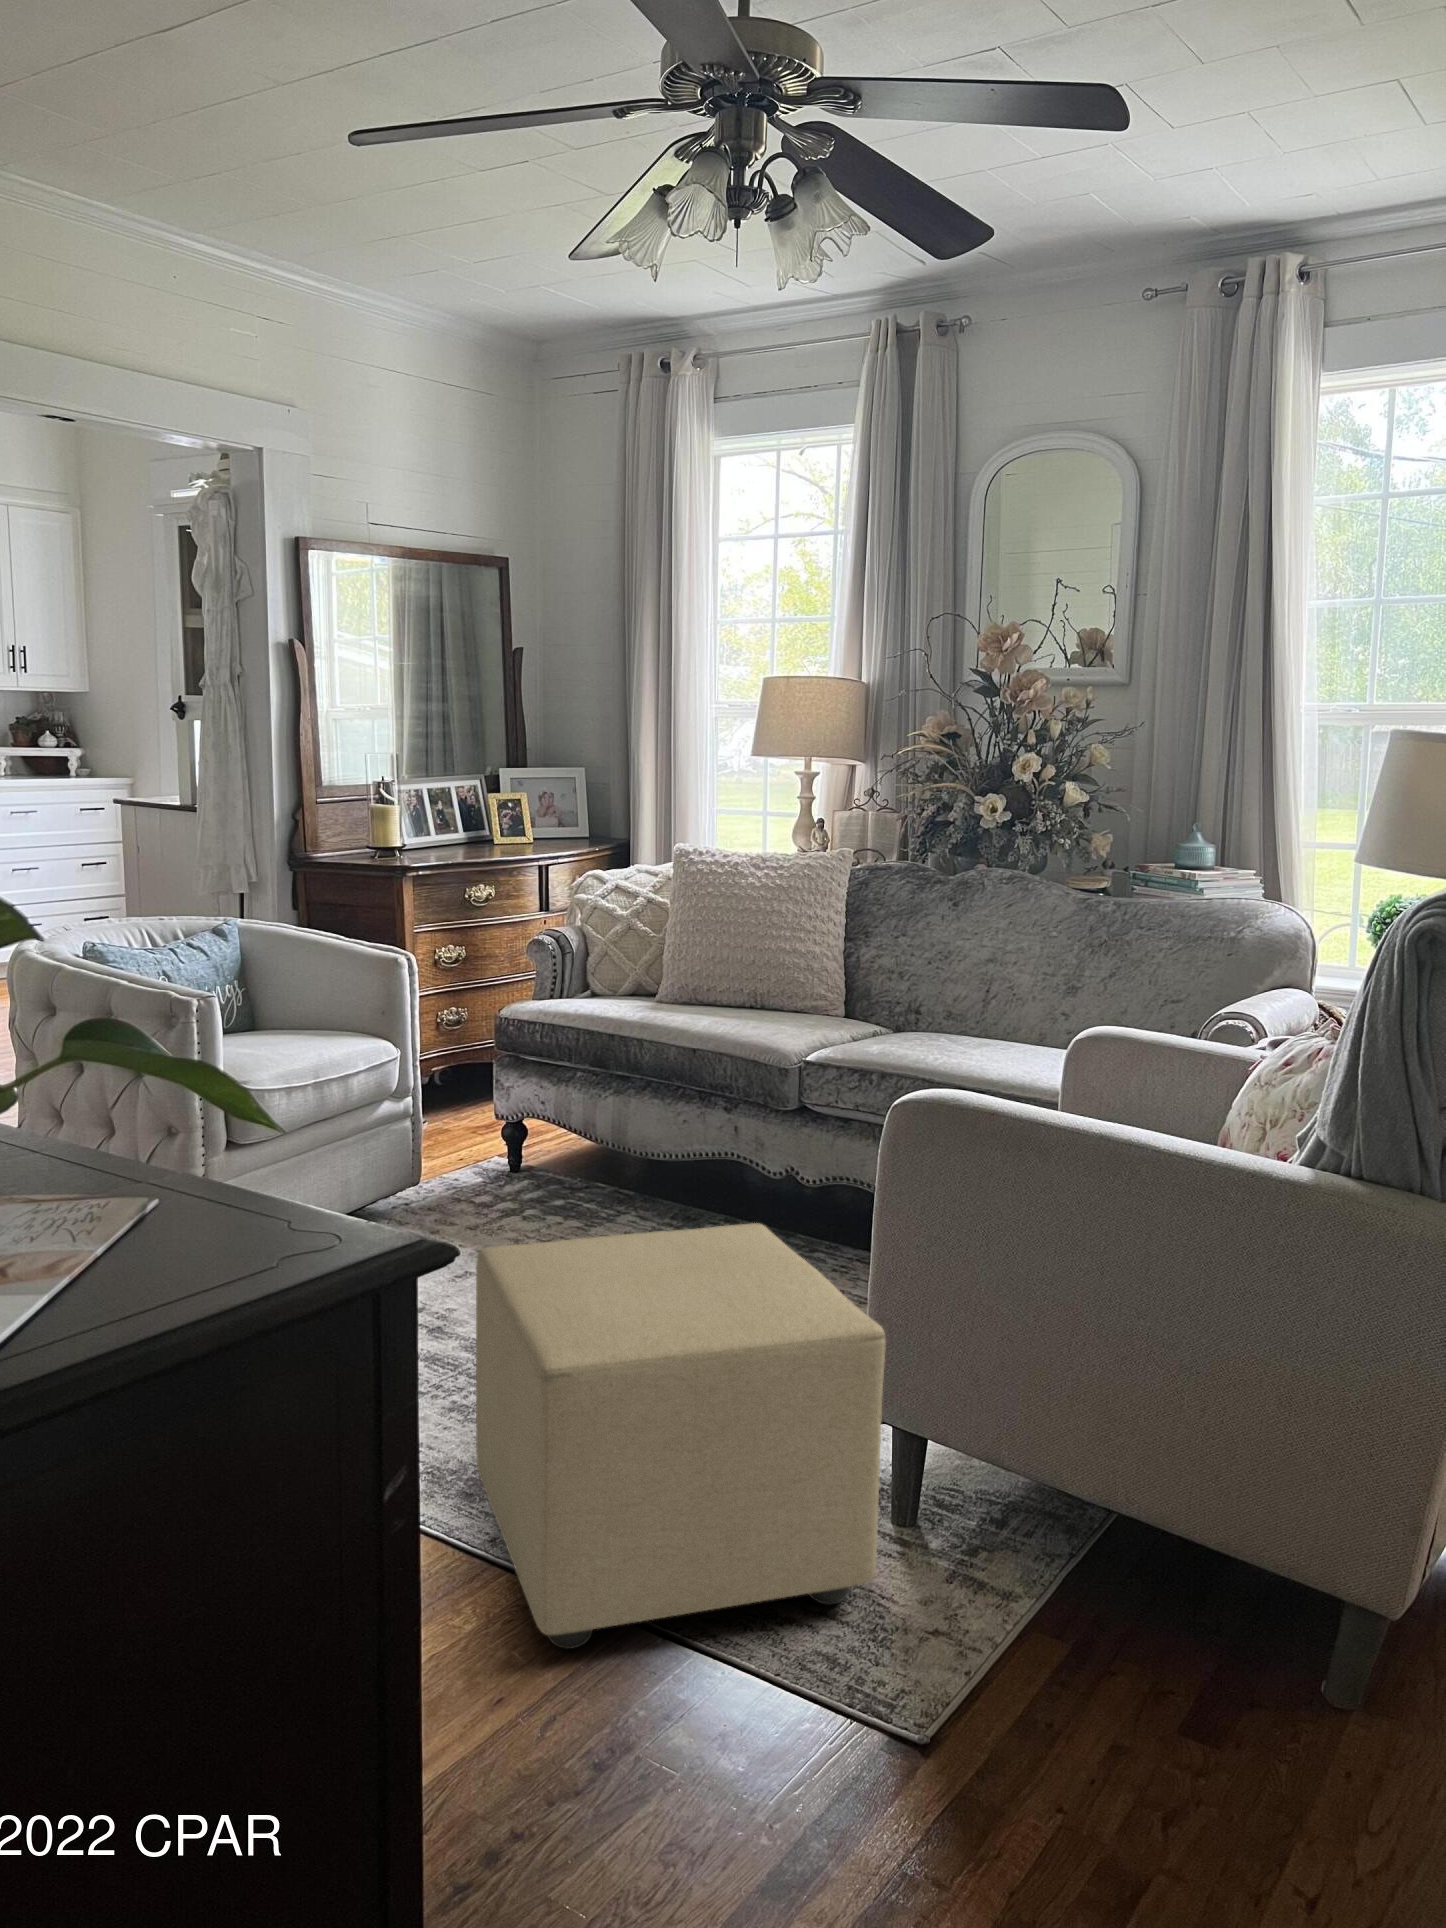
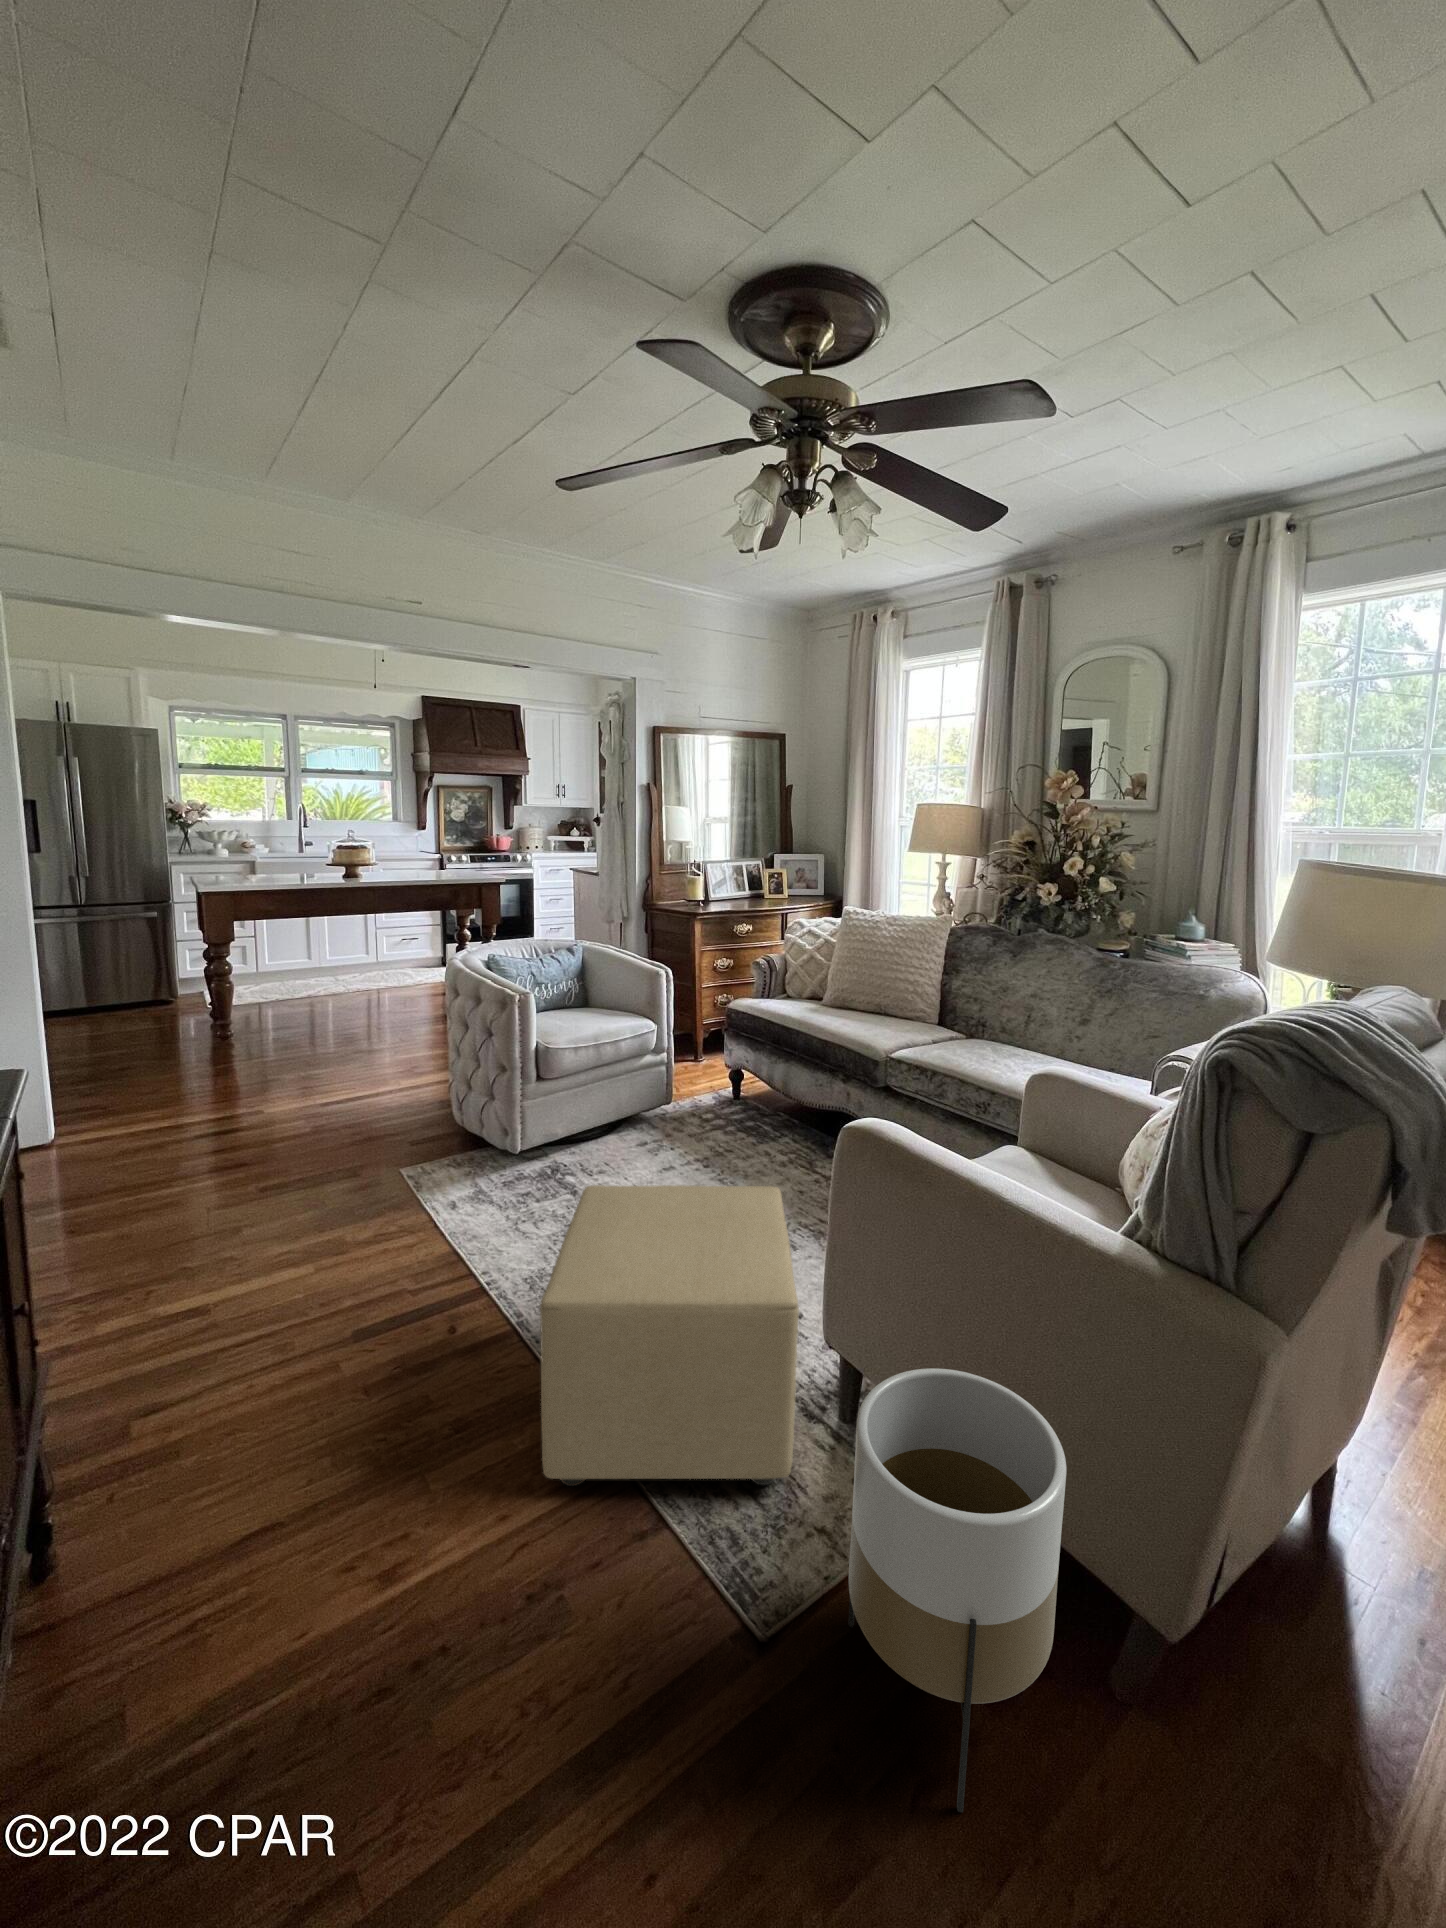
planter: none [1012,1360,1294,1825] -> present [848,1368,1066,1812]

